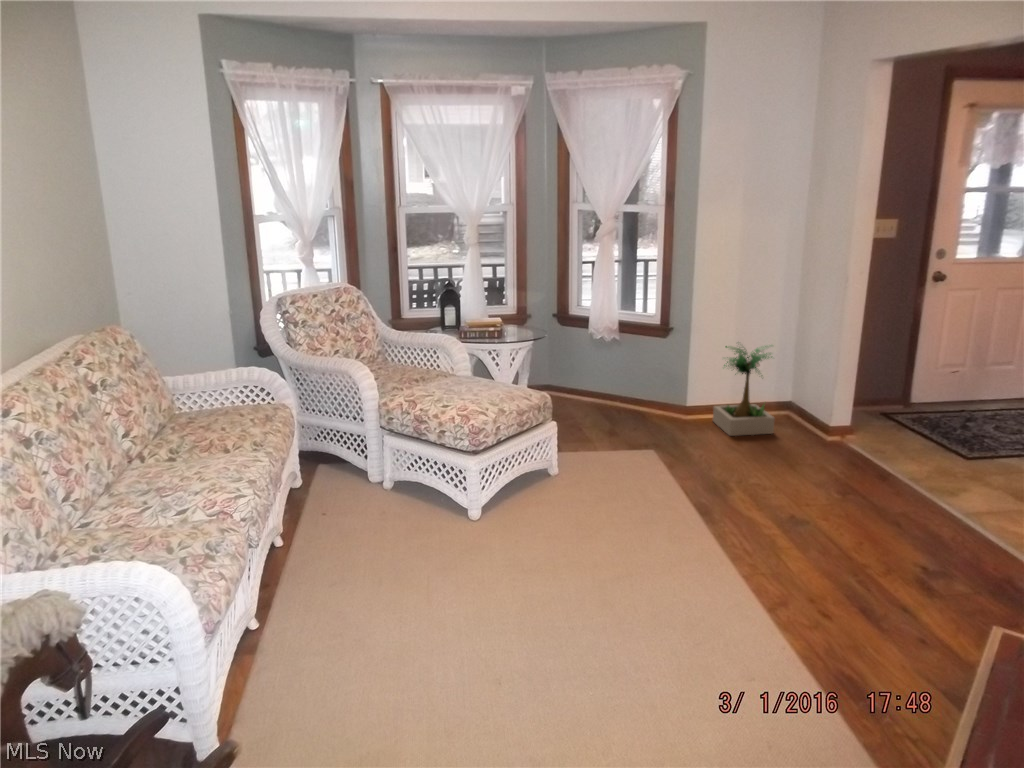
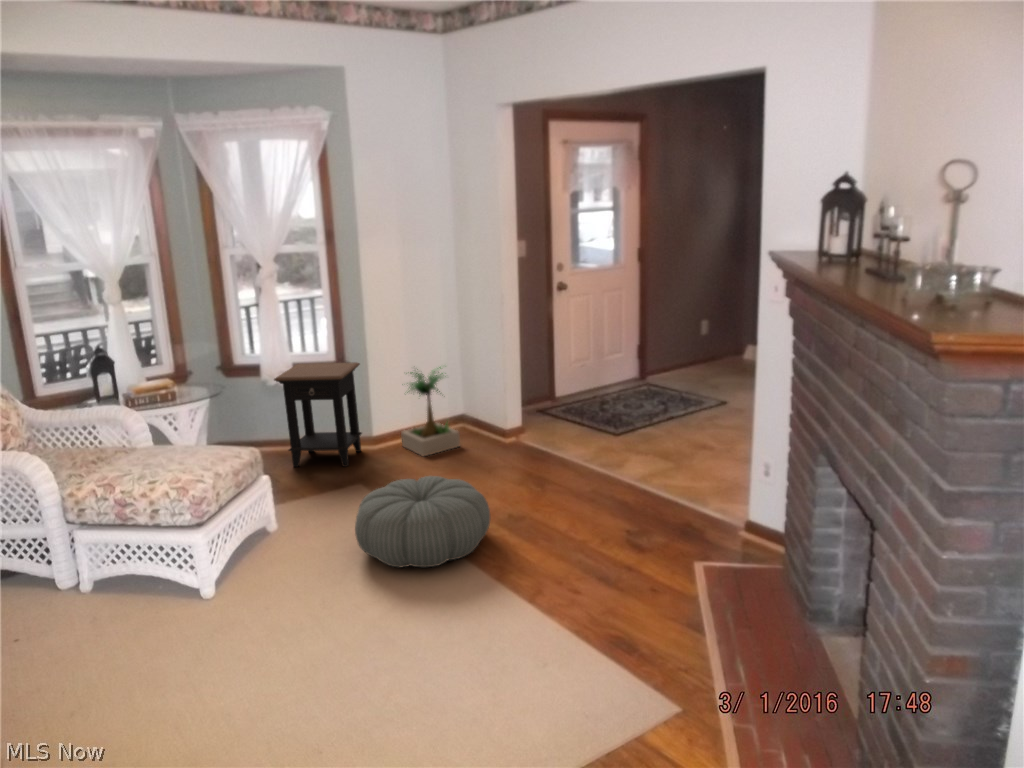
side table: none [594,322,683,430] -> present [274,362,362,467]
pouf: none [618,453,766,551] -> present [355,476,490,568]

